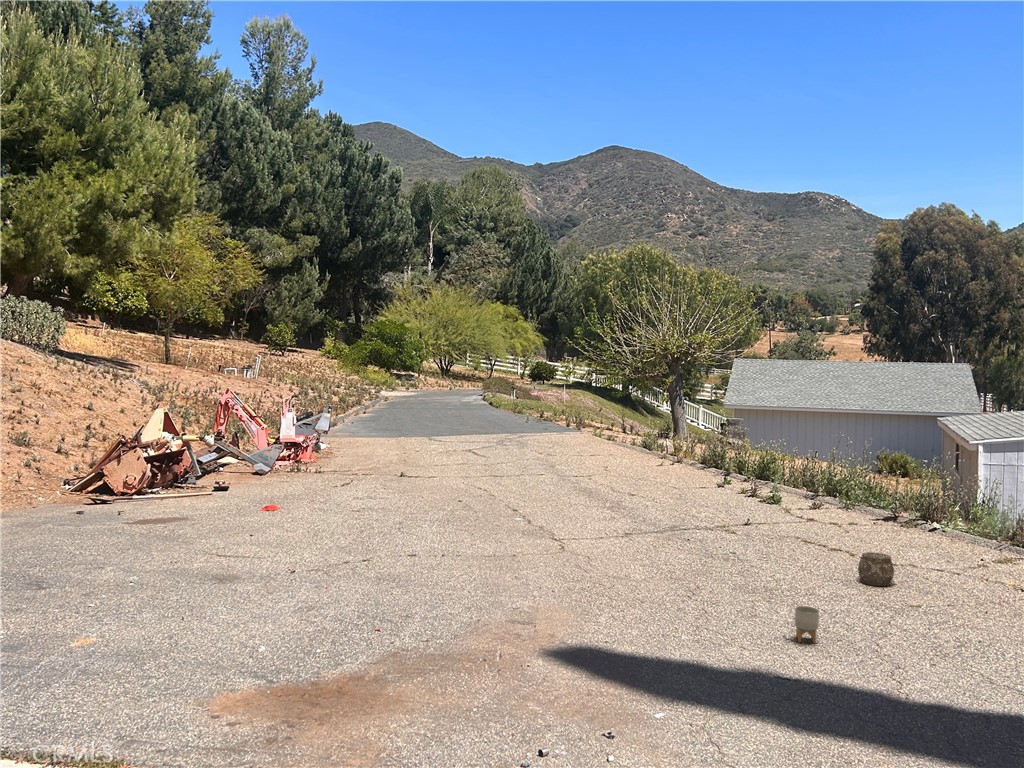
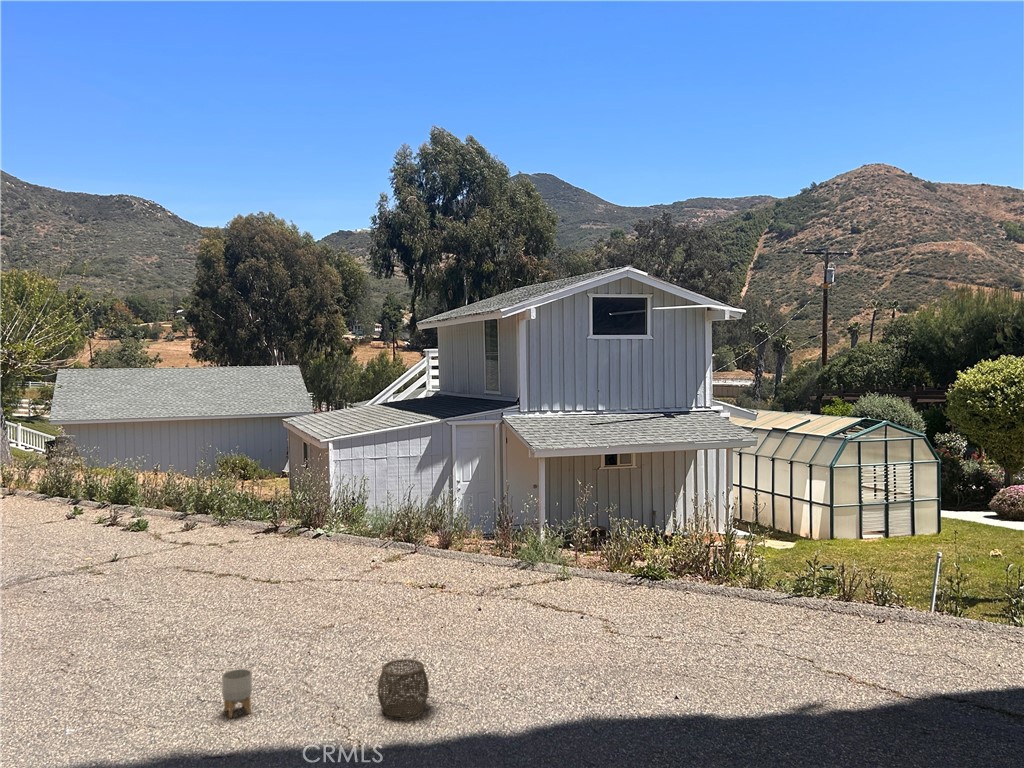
woven basket: present [858,552,894,586] -> present [377,659,429,717]

